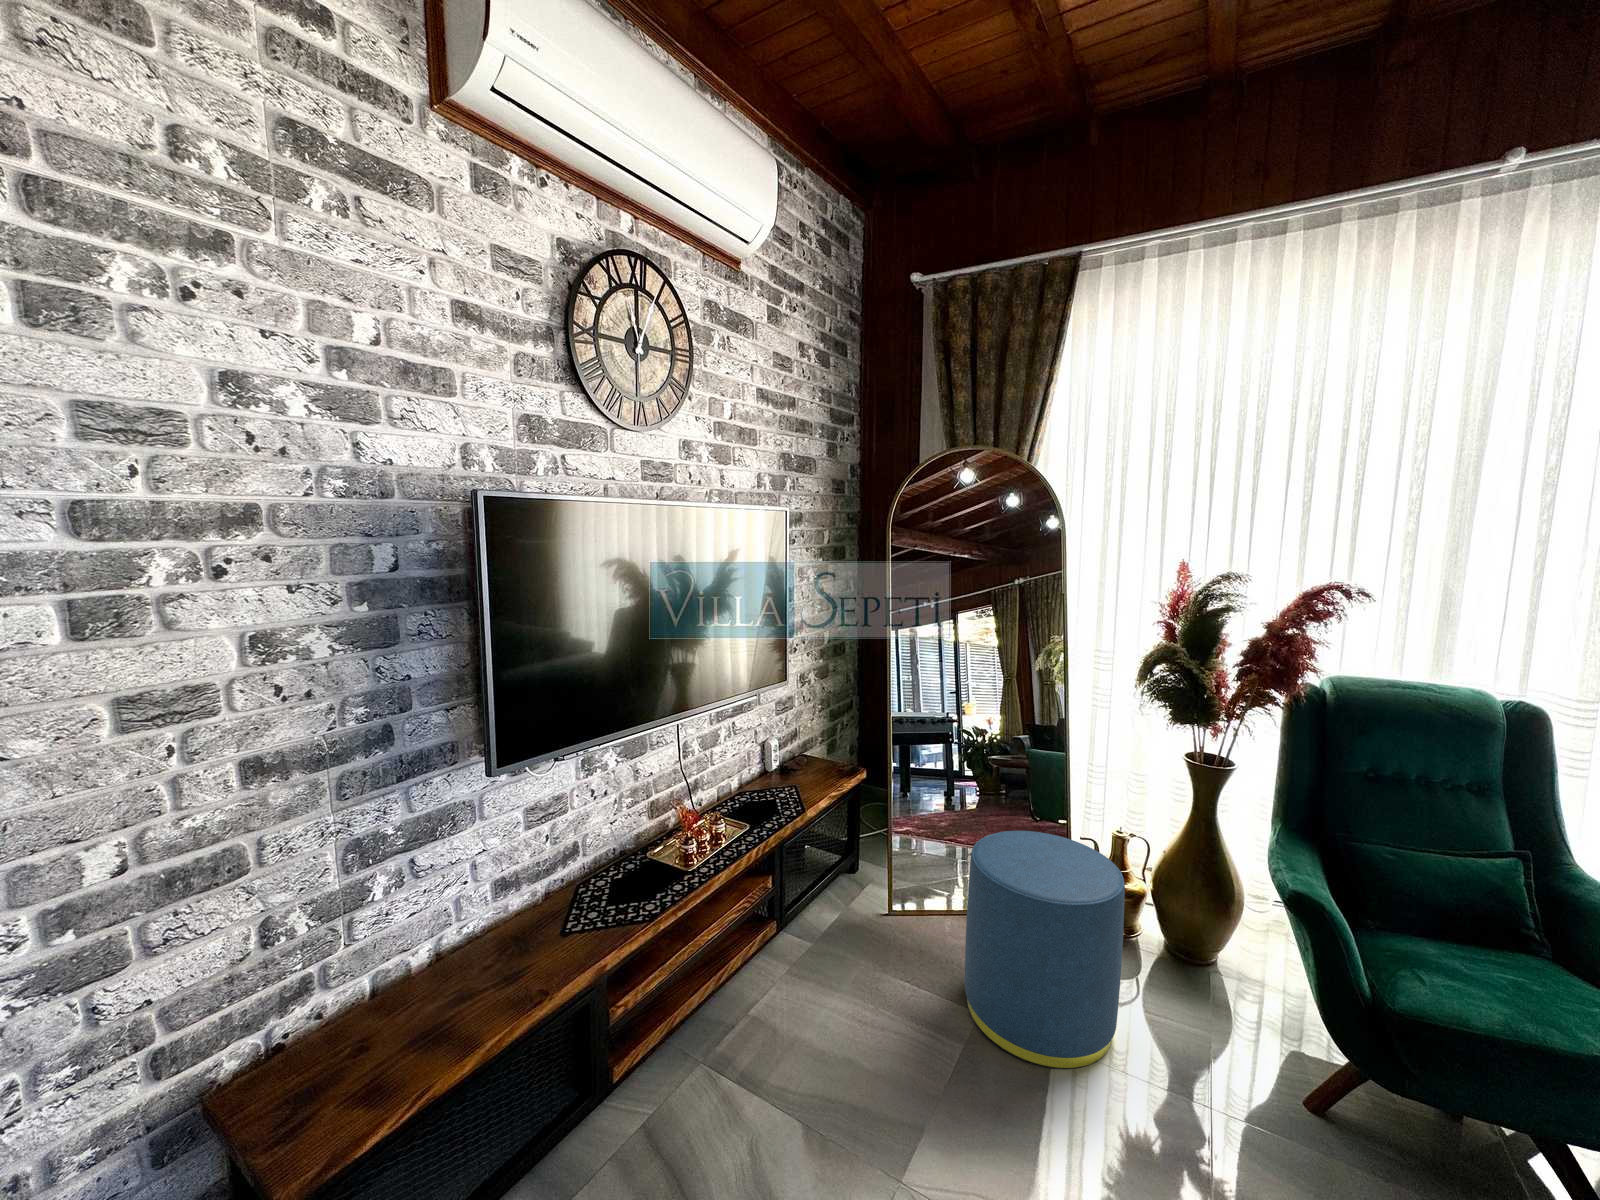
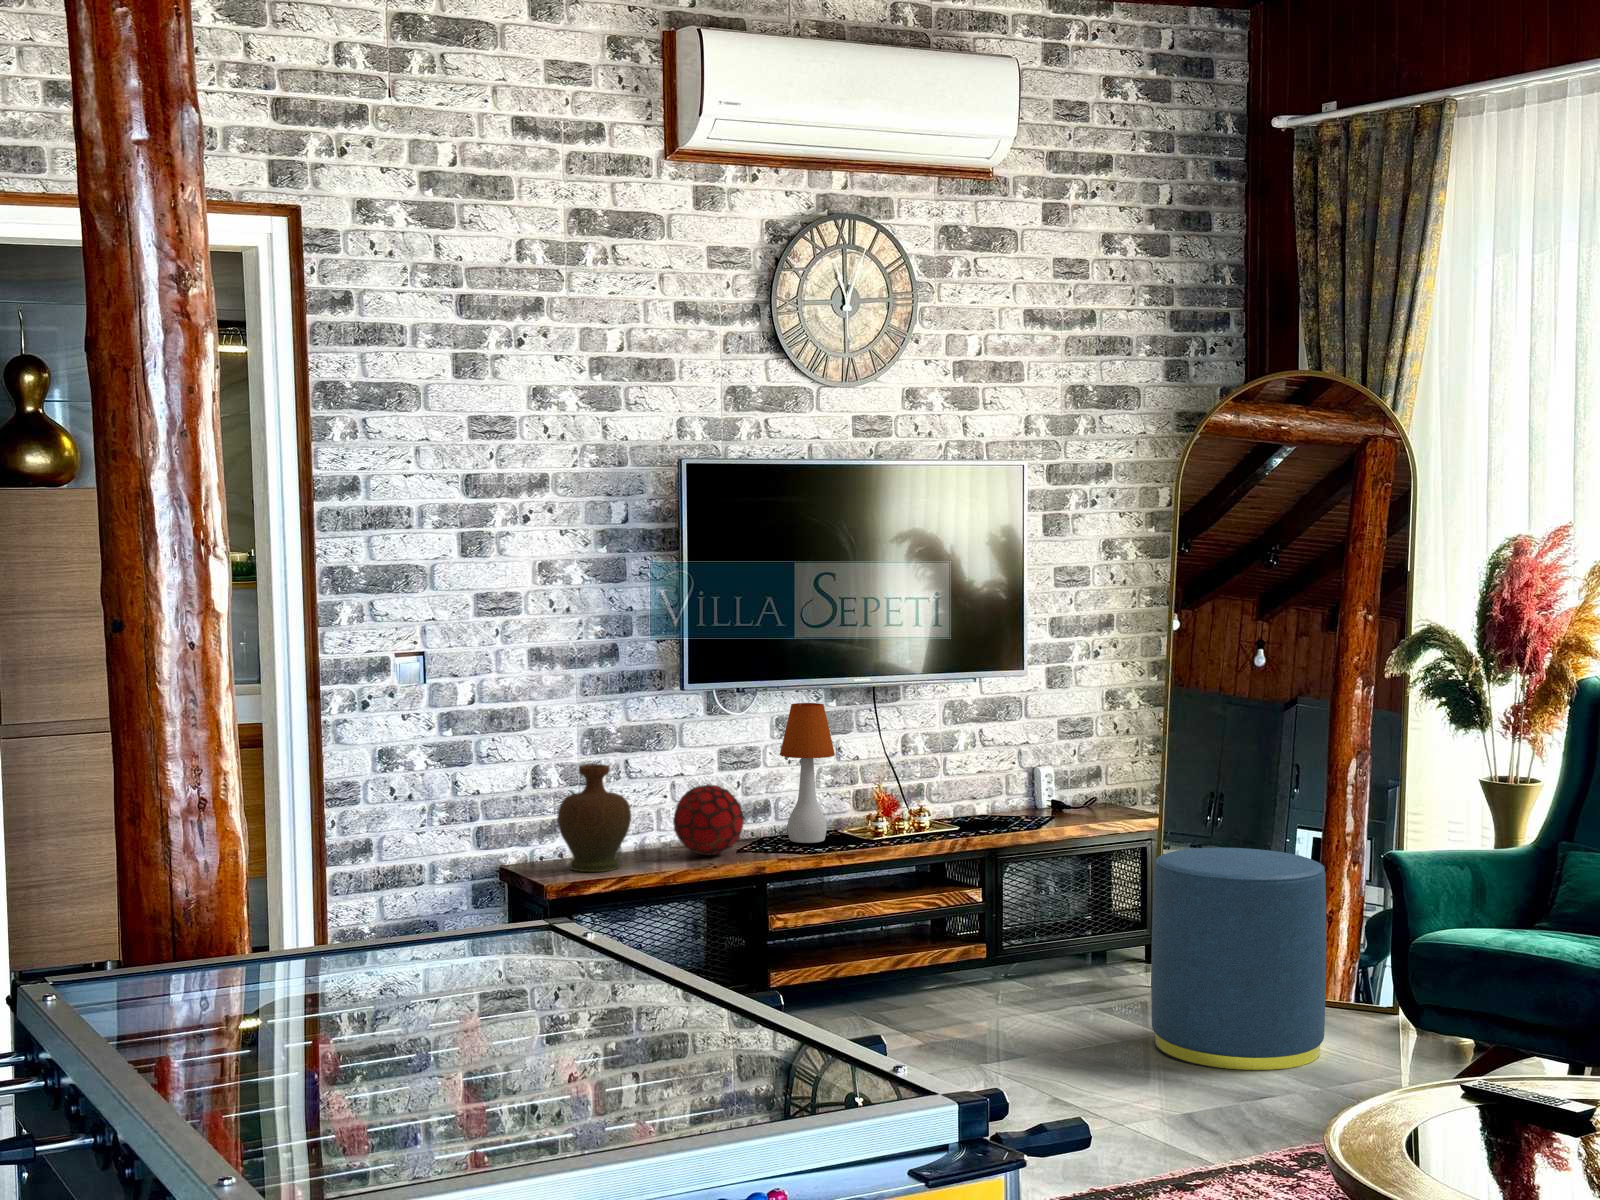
table lamp: none [594,746,652,892] -> present [780,703,835,843]
decorative orb: none [483,872,574,965] -> present [673,785,744,855]
decorative vase: none [304,907,430,1080] -> present [557,764,631,872]

